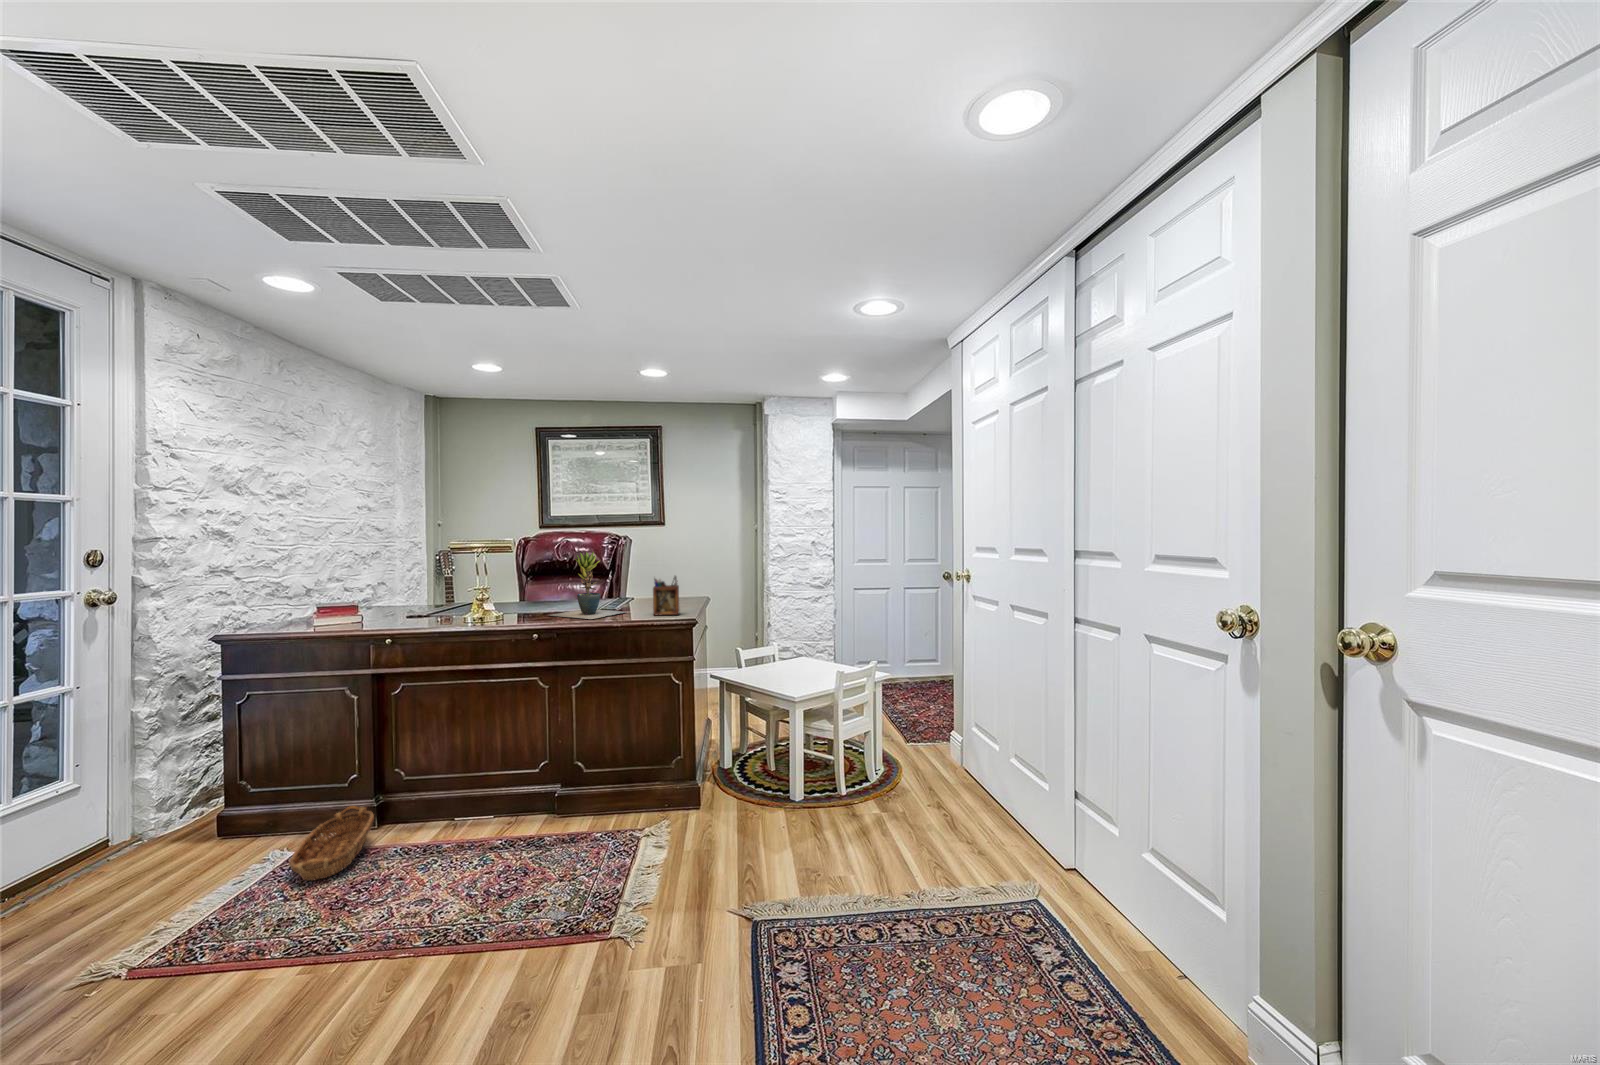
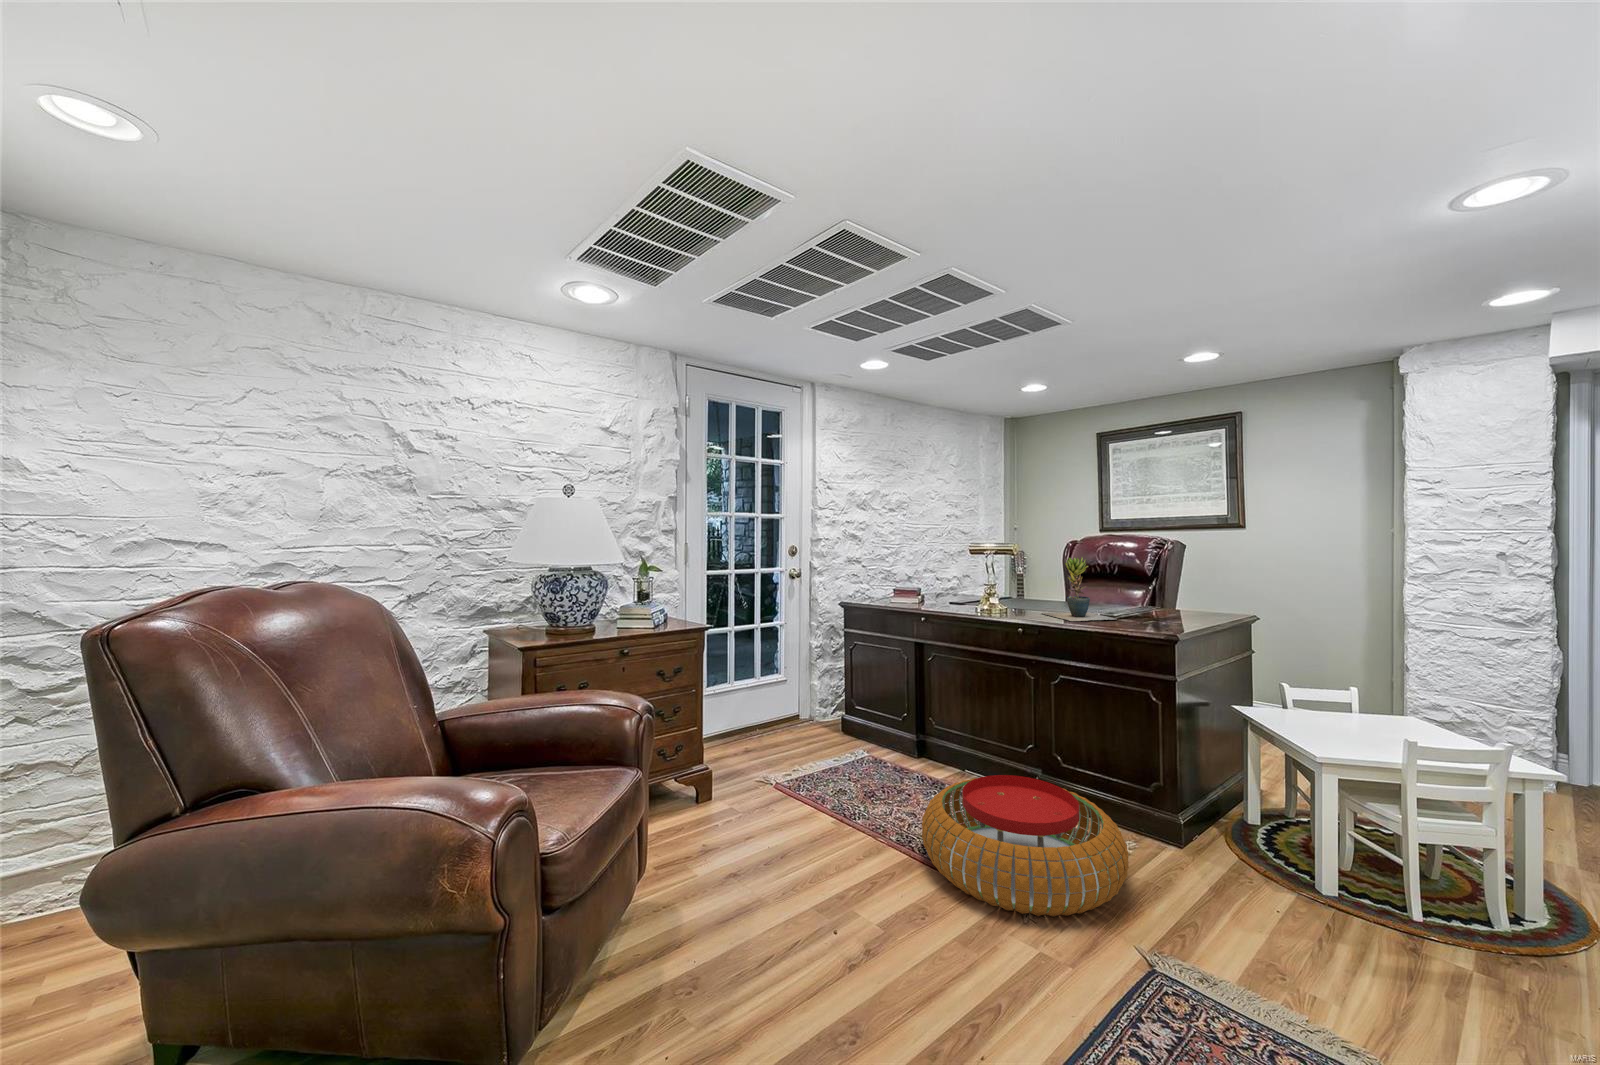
desk organizer: present [653,576,679,615] -> none [1139,585,1175,628]
pouf: none [470,793,699,956] -> present [922,775,1129,917]
basket: present [289,806,374,880] -> none [841,730,914,782]

